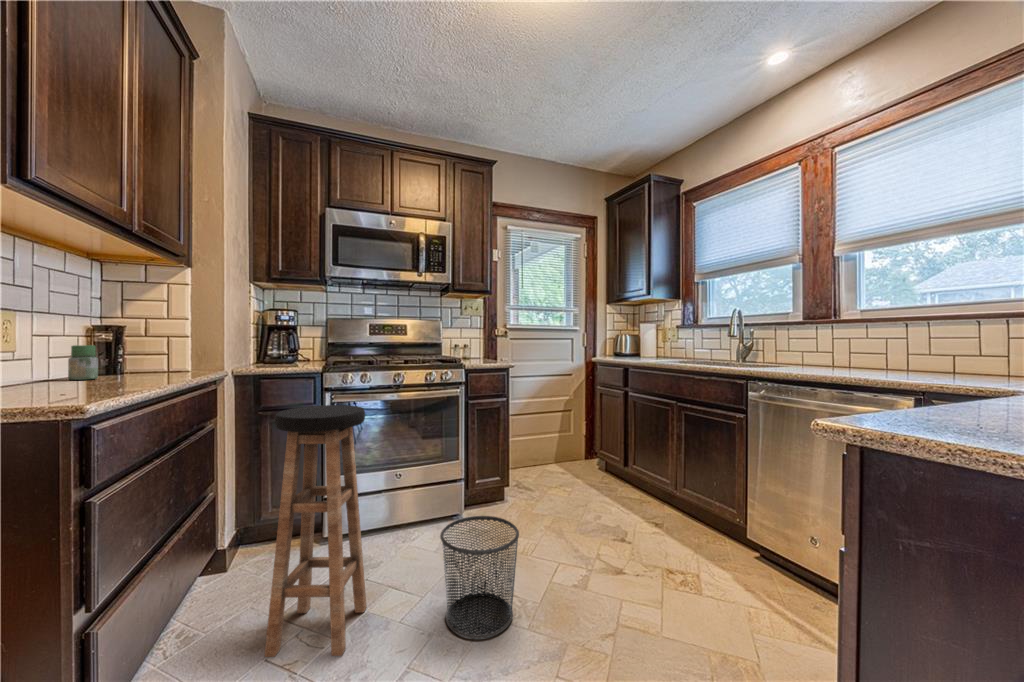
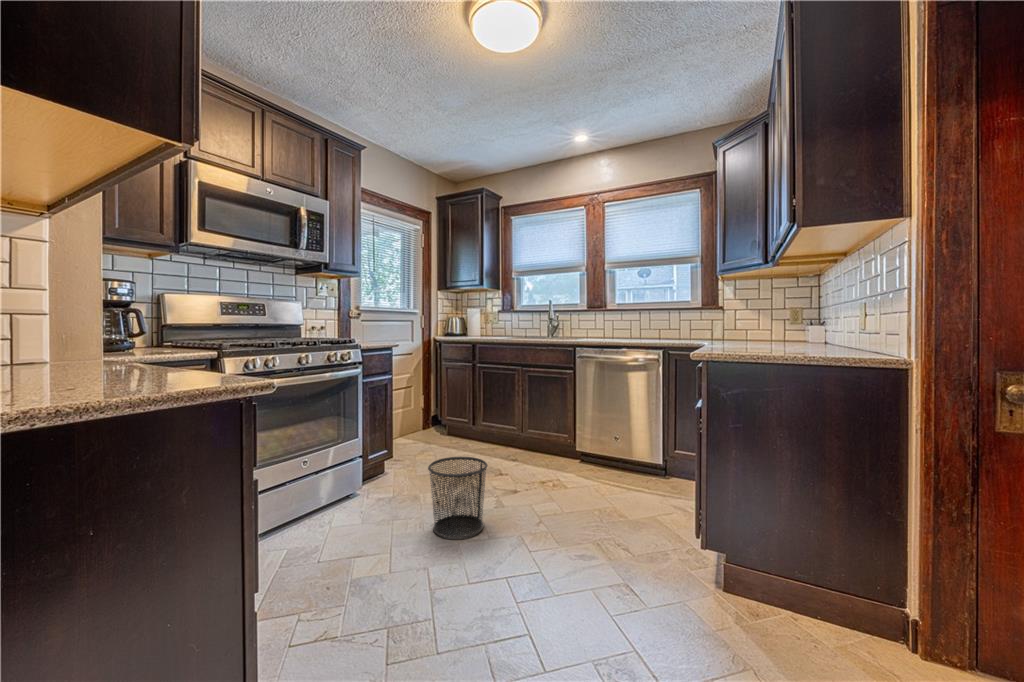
jar: present [68,345,98,380] -> none [37,324,73,367]
bar stool: present [265,405,367,657] -> none [306,378,390,598]

